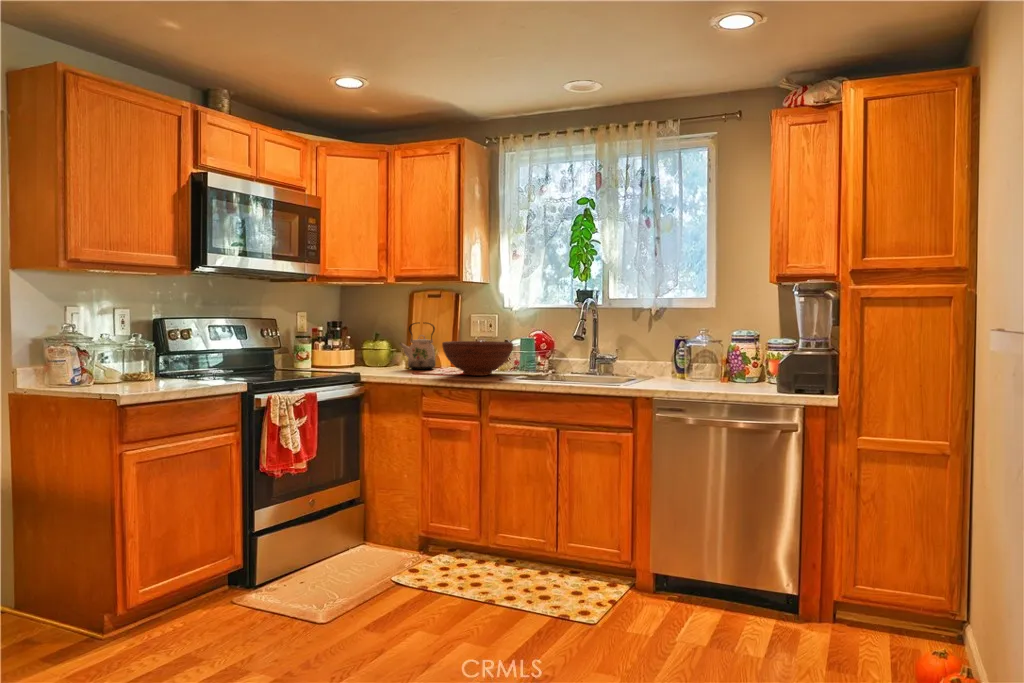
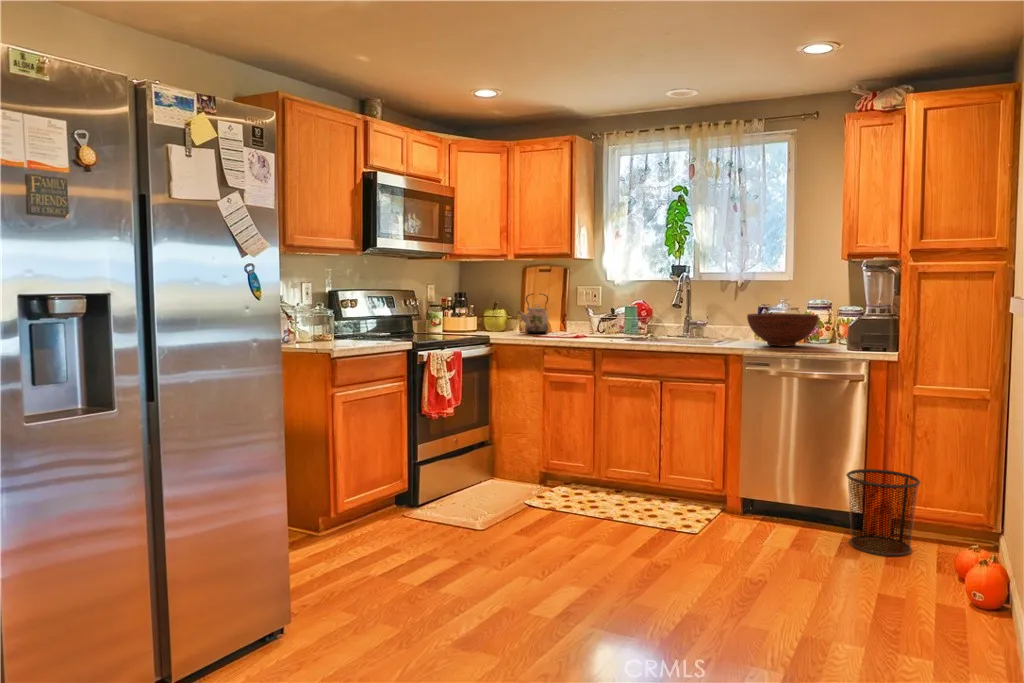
fruit bowl: present [442,341,513,376] -> present [747,313,819,346]
waste bin: none [778,540,869,656] -> present [846,469,920,556]

